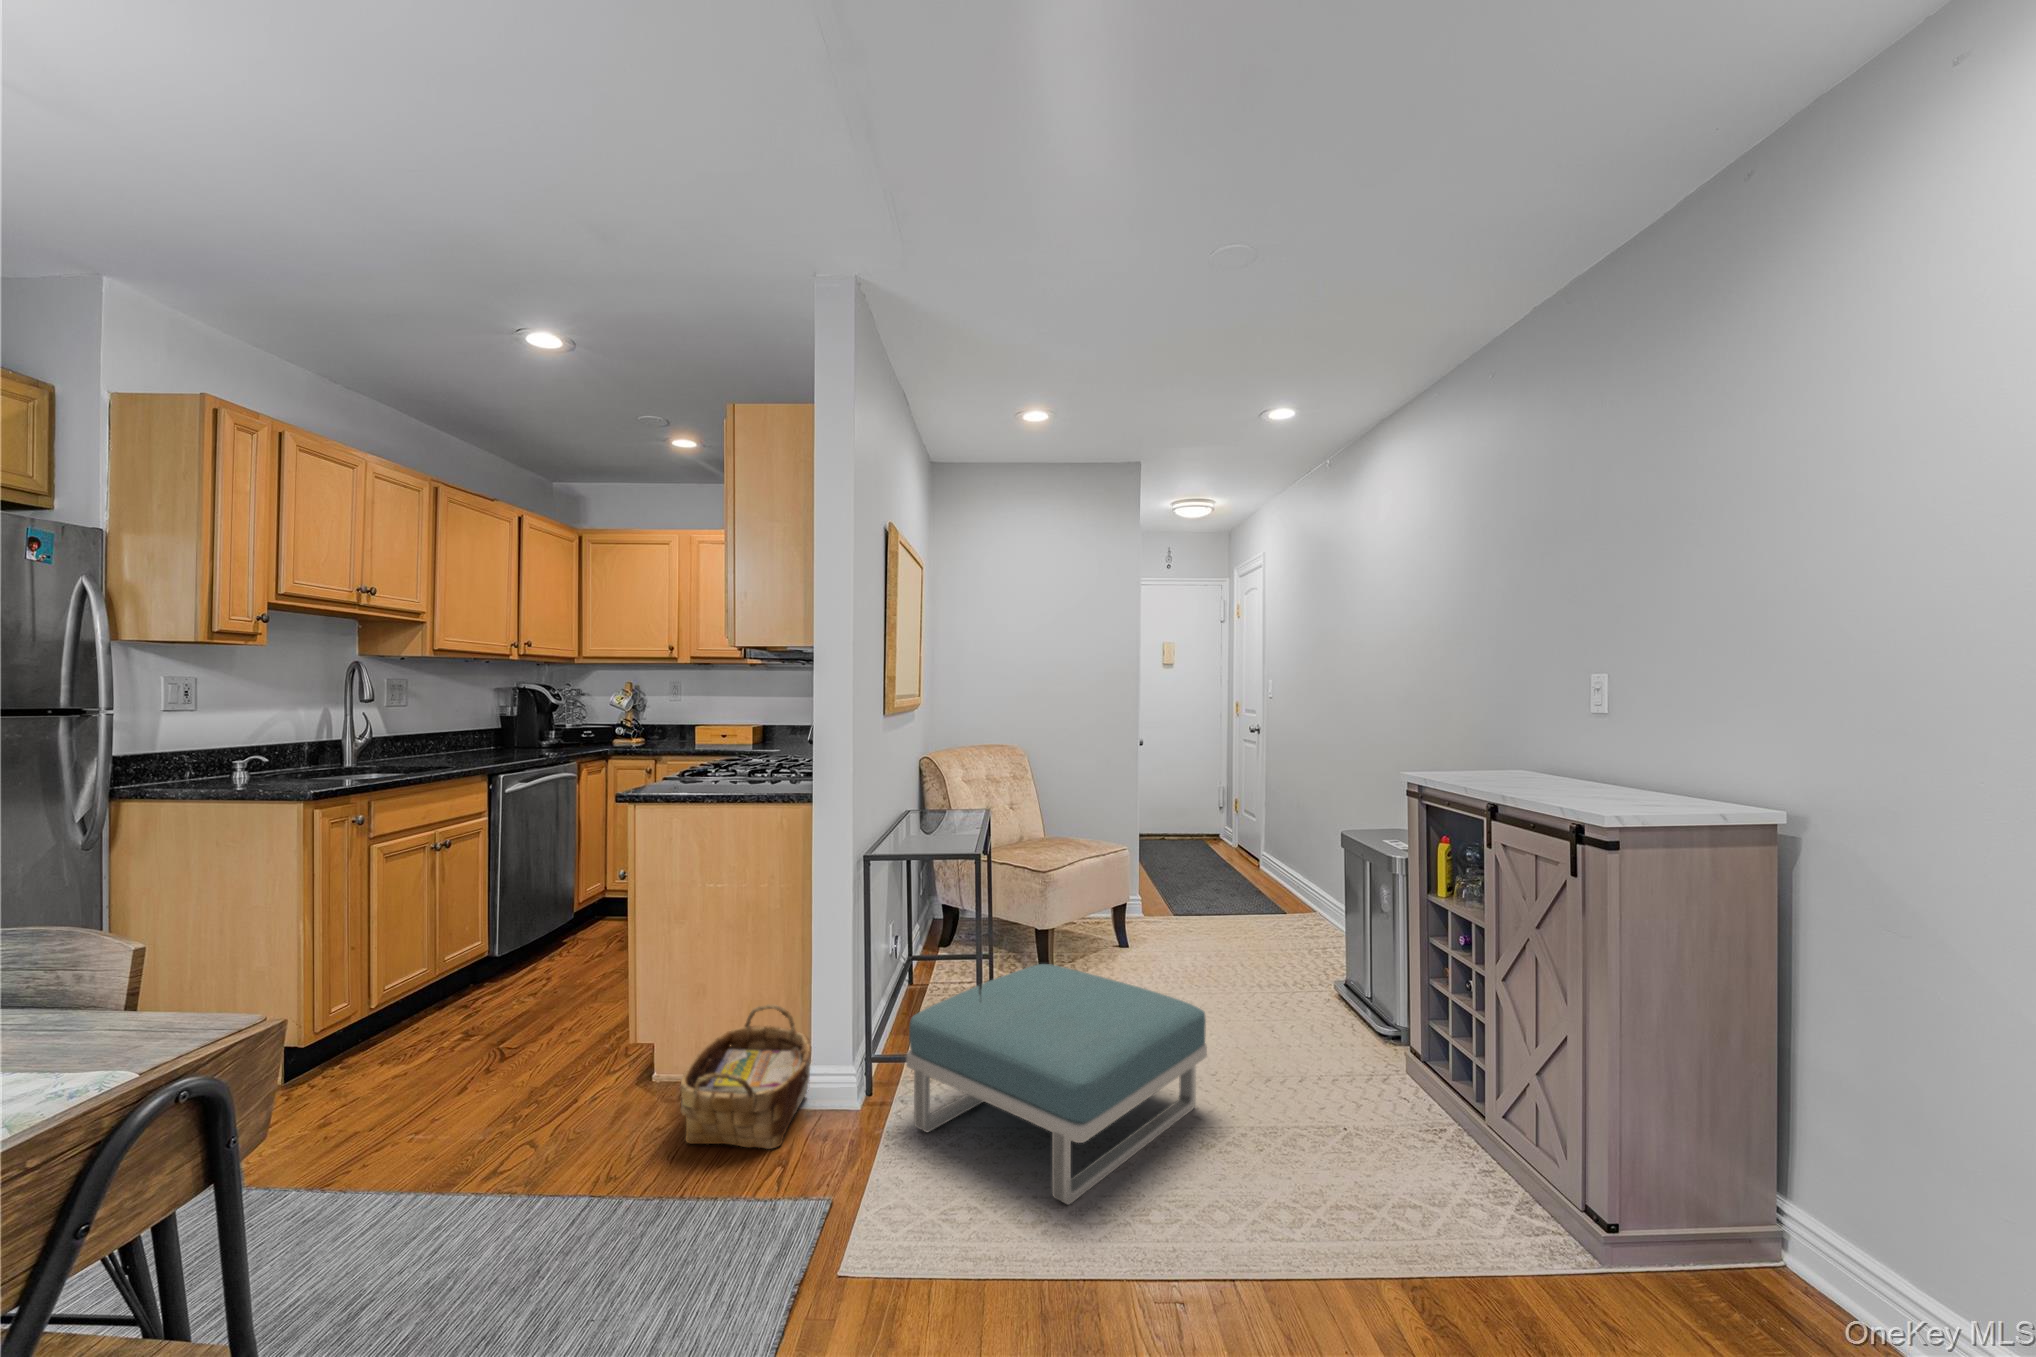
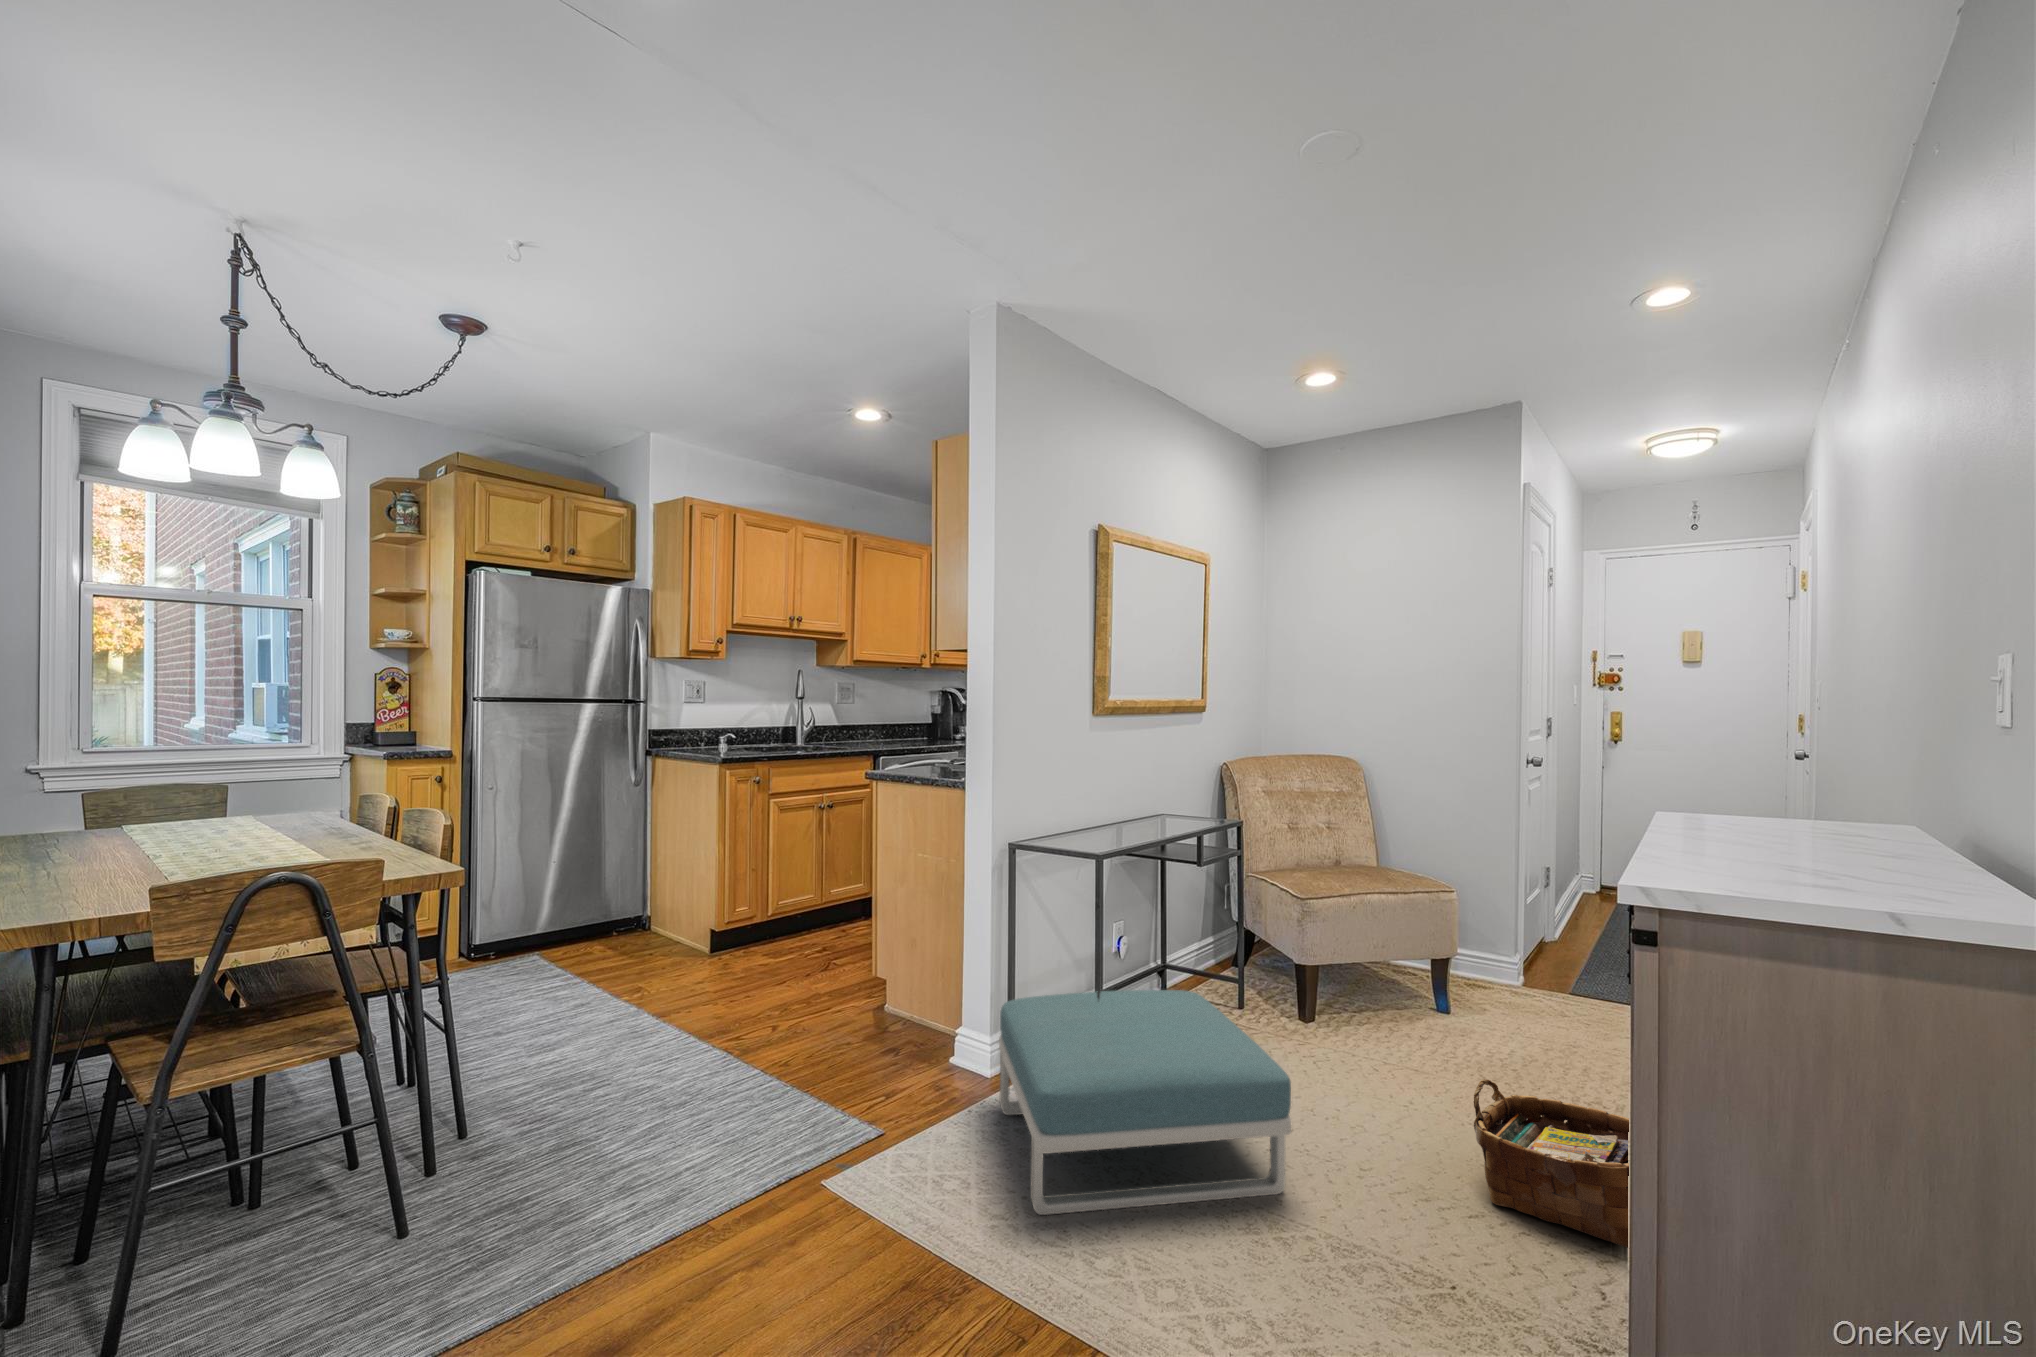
woven basket: present [680,1005,811,1149] -> present [1473,1079,1629,1248]

